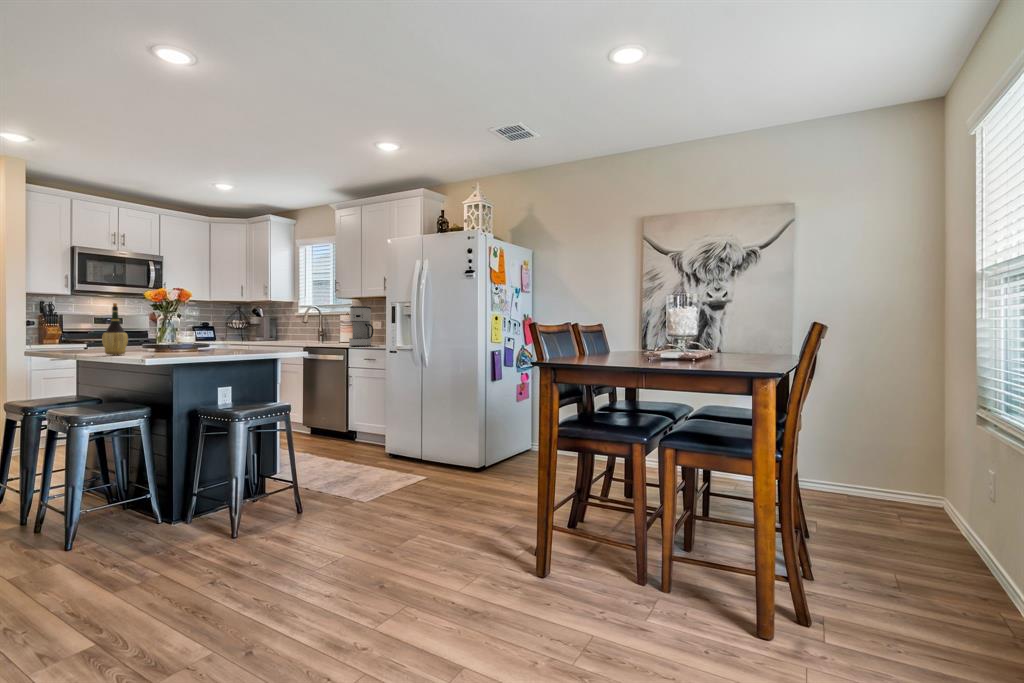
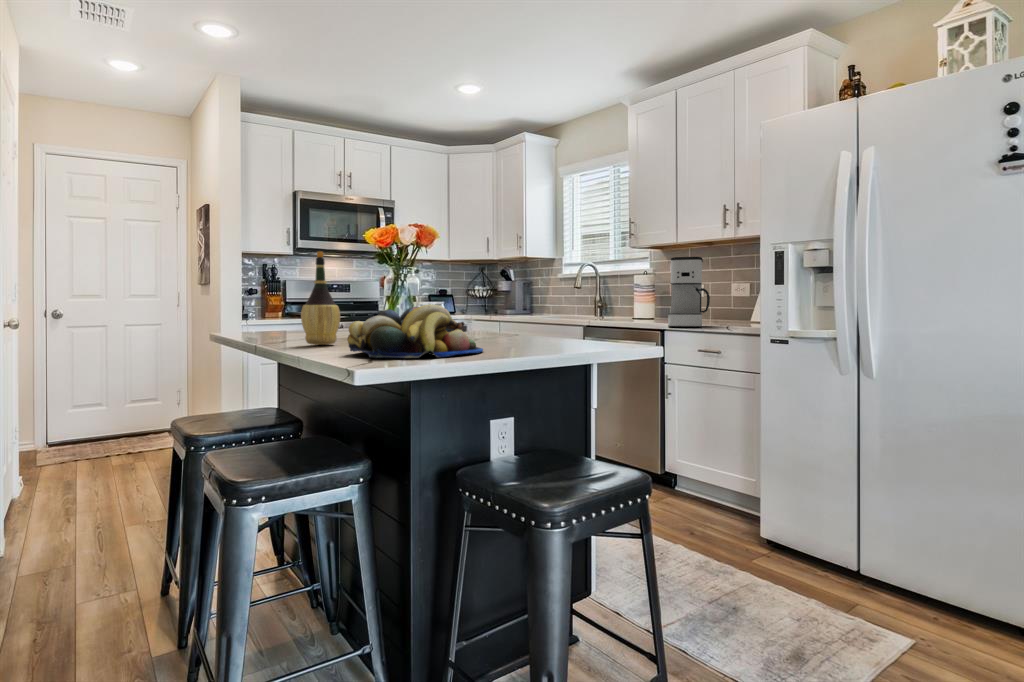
fruit bowl: none [136,332,214,357] -> present [347,304,483,358]

